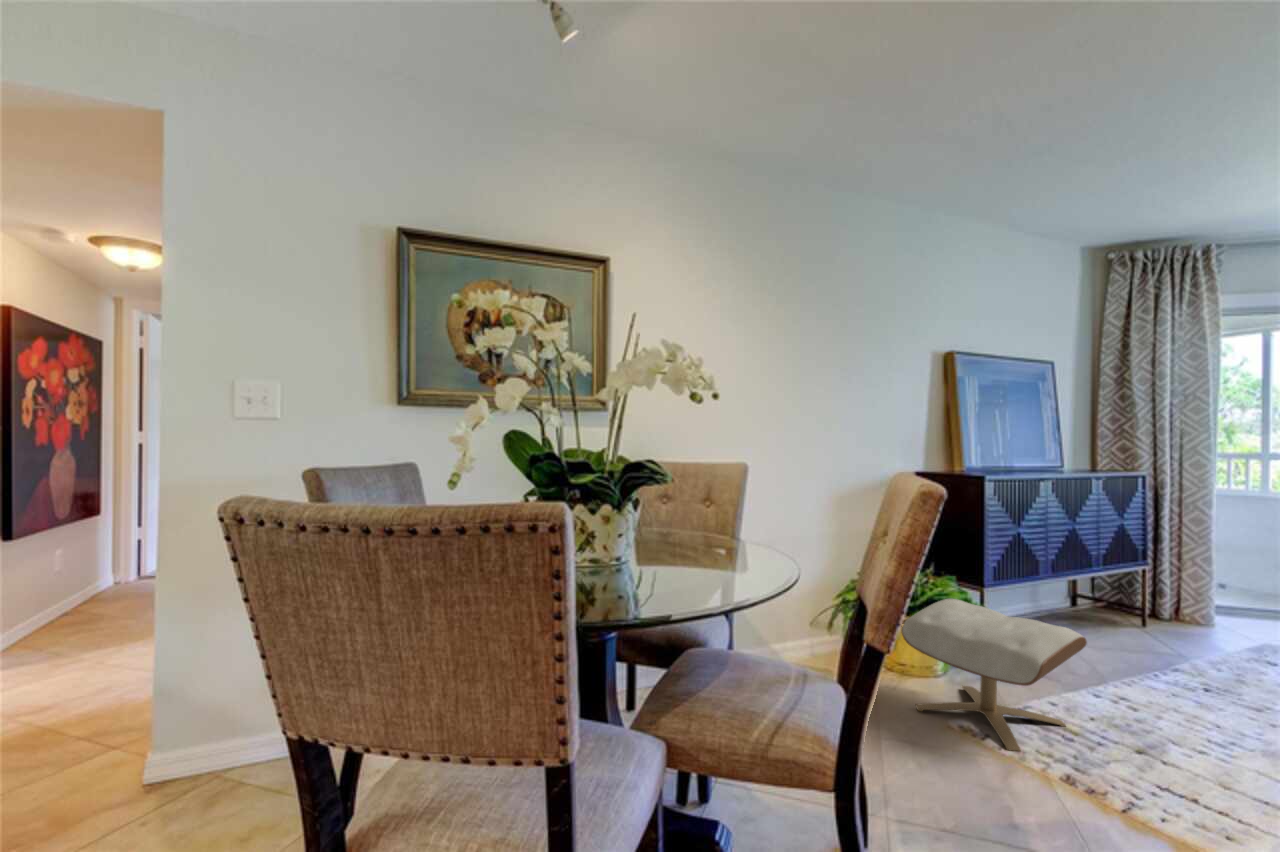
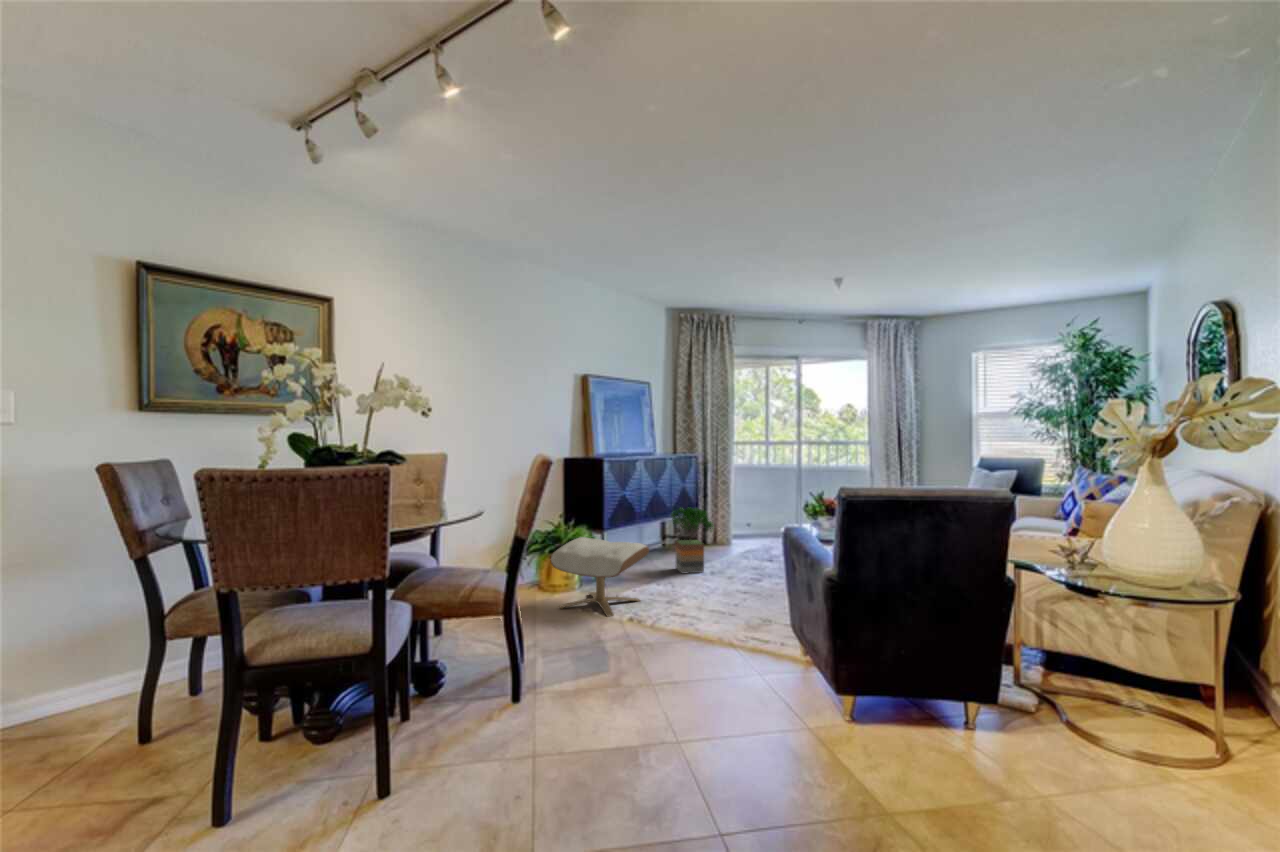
potted tree: none [1102,561,1207,682] -> present [671,508,713,573]

